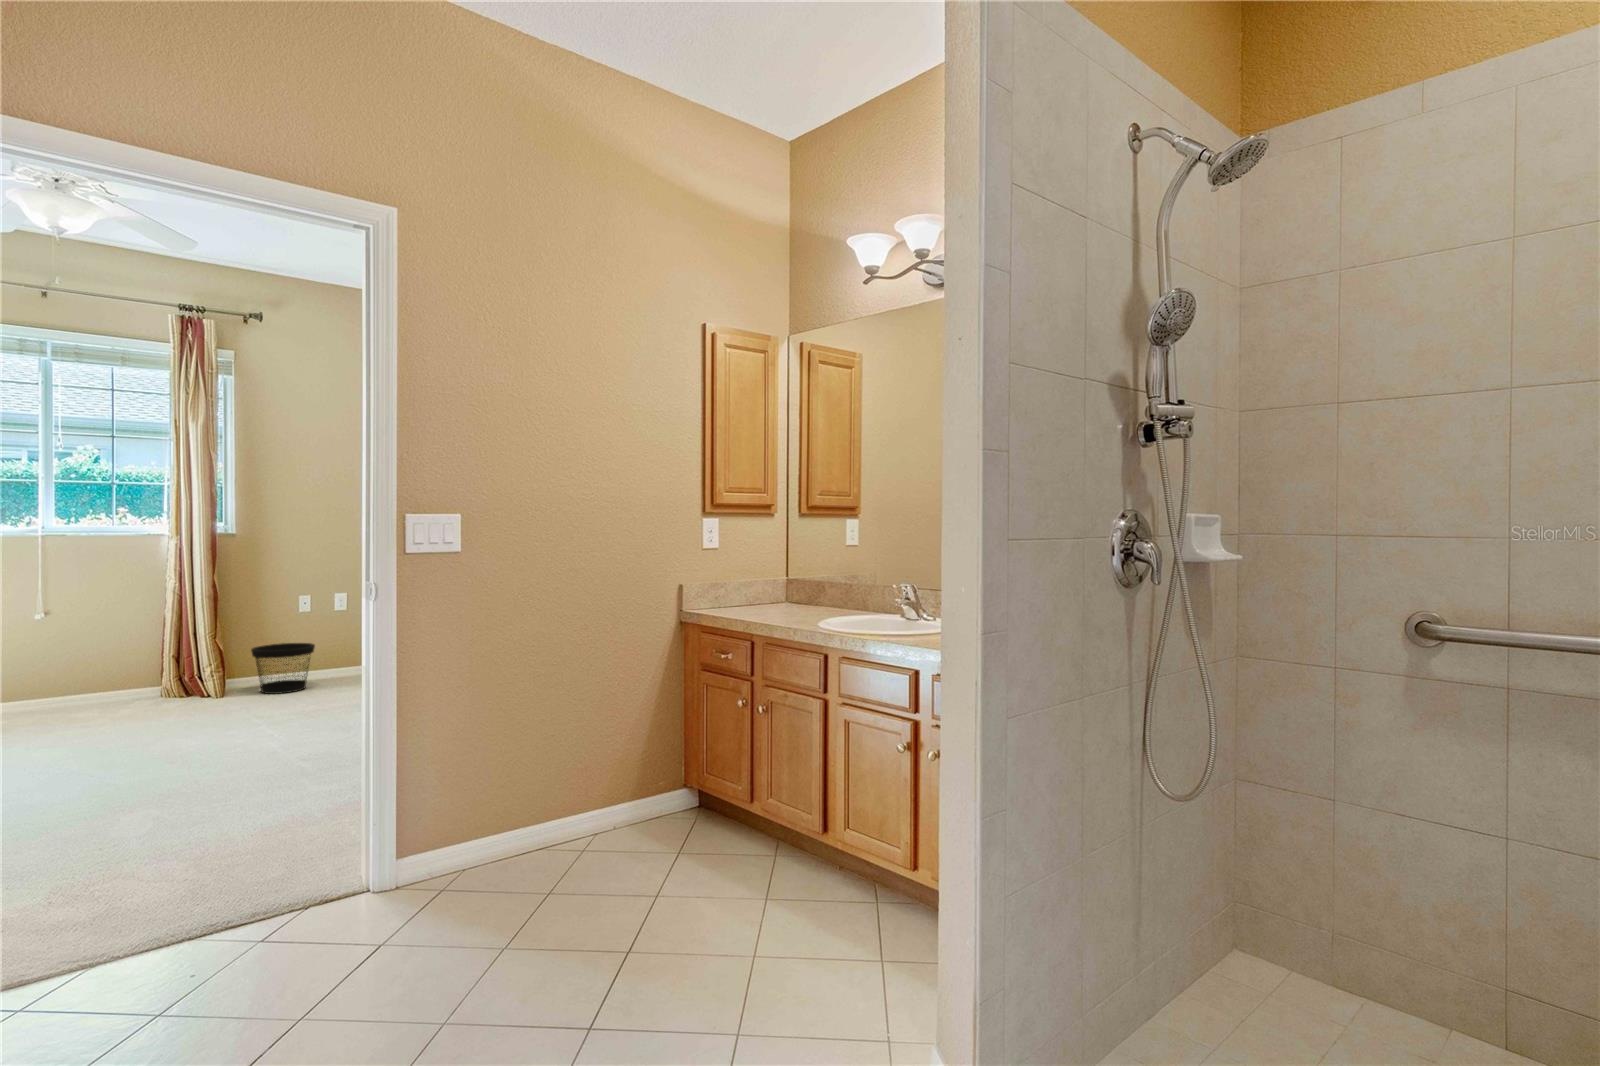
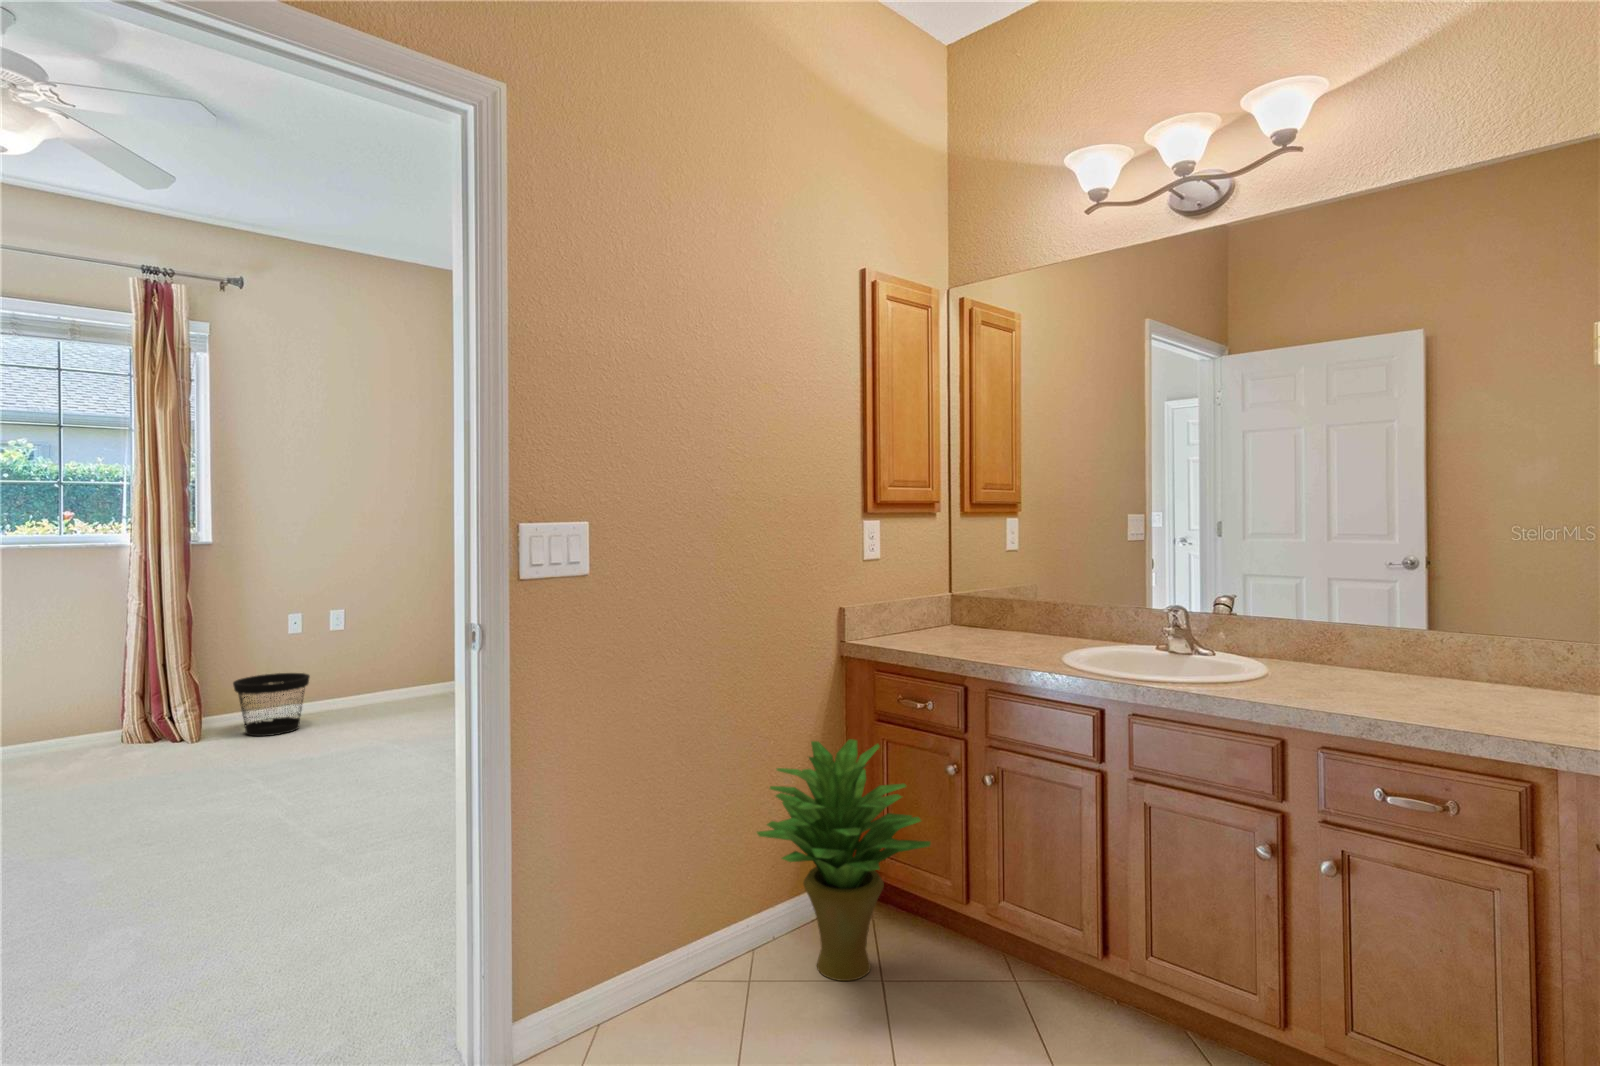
potted plant: none [589,680,718,855] -> present [757,739,931,981]

